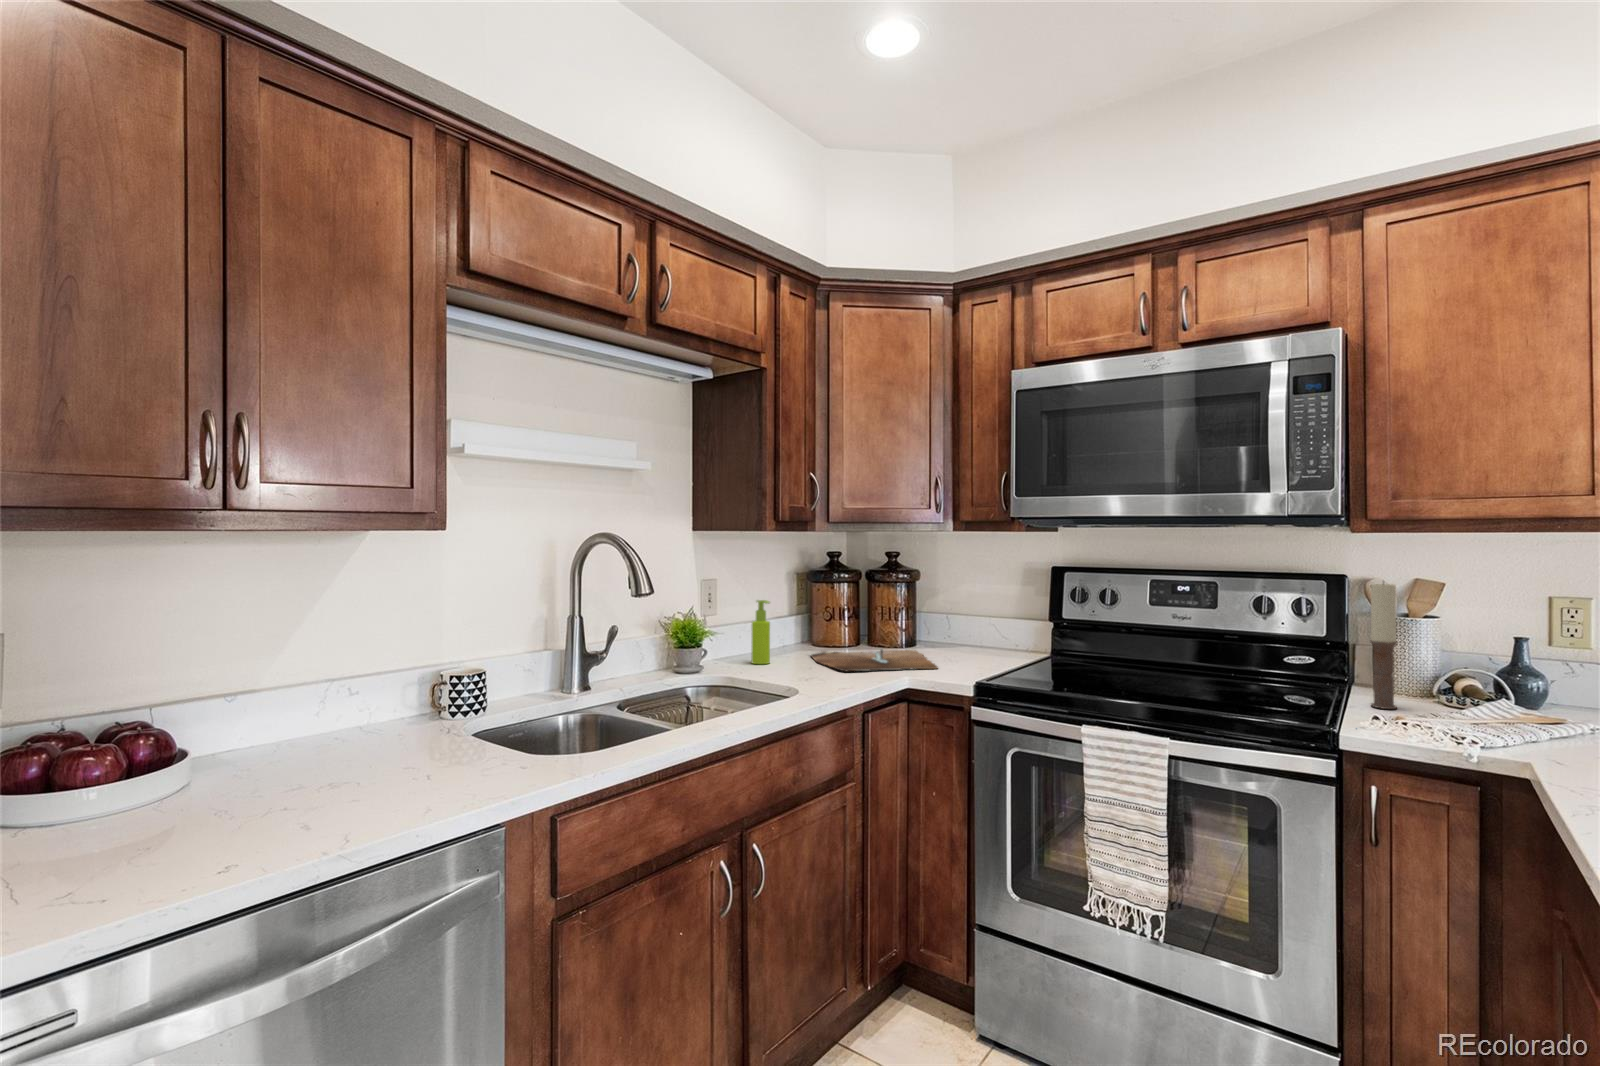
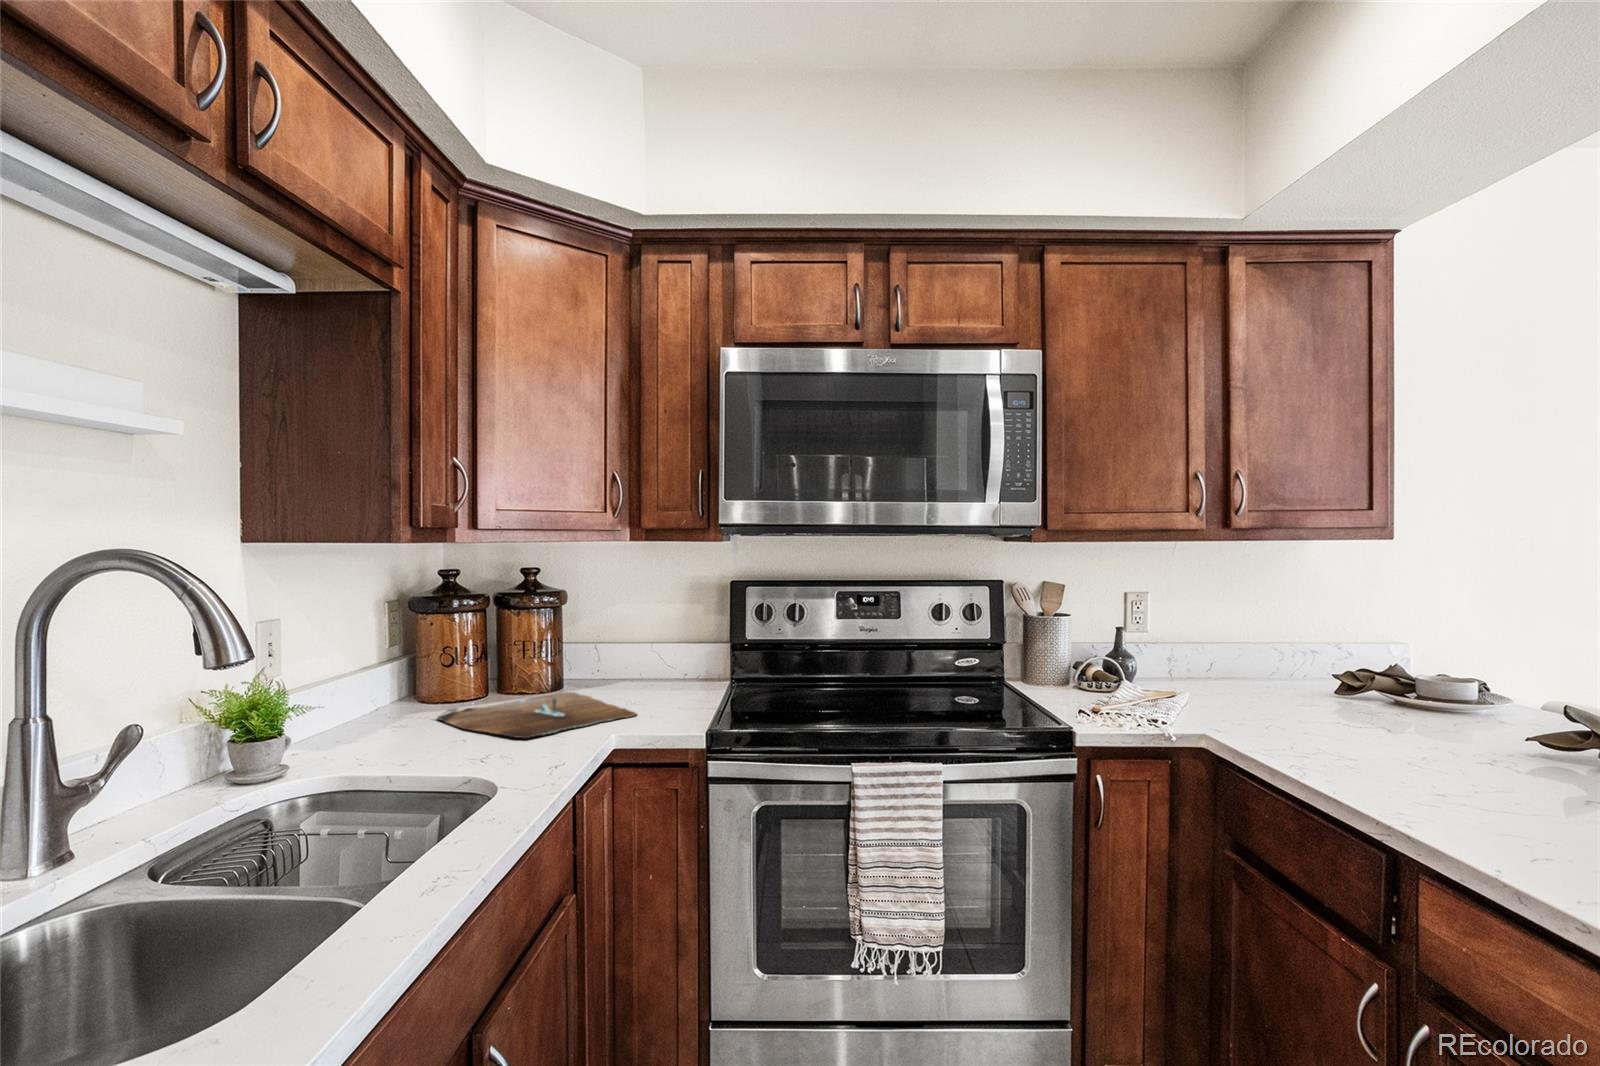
candle: present [1370,583,1397,709] -> none [1049,585,1069,700]
soap dispenser: present [752,600,770,664] -> none [355,646,391,746]

